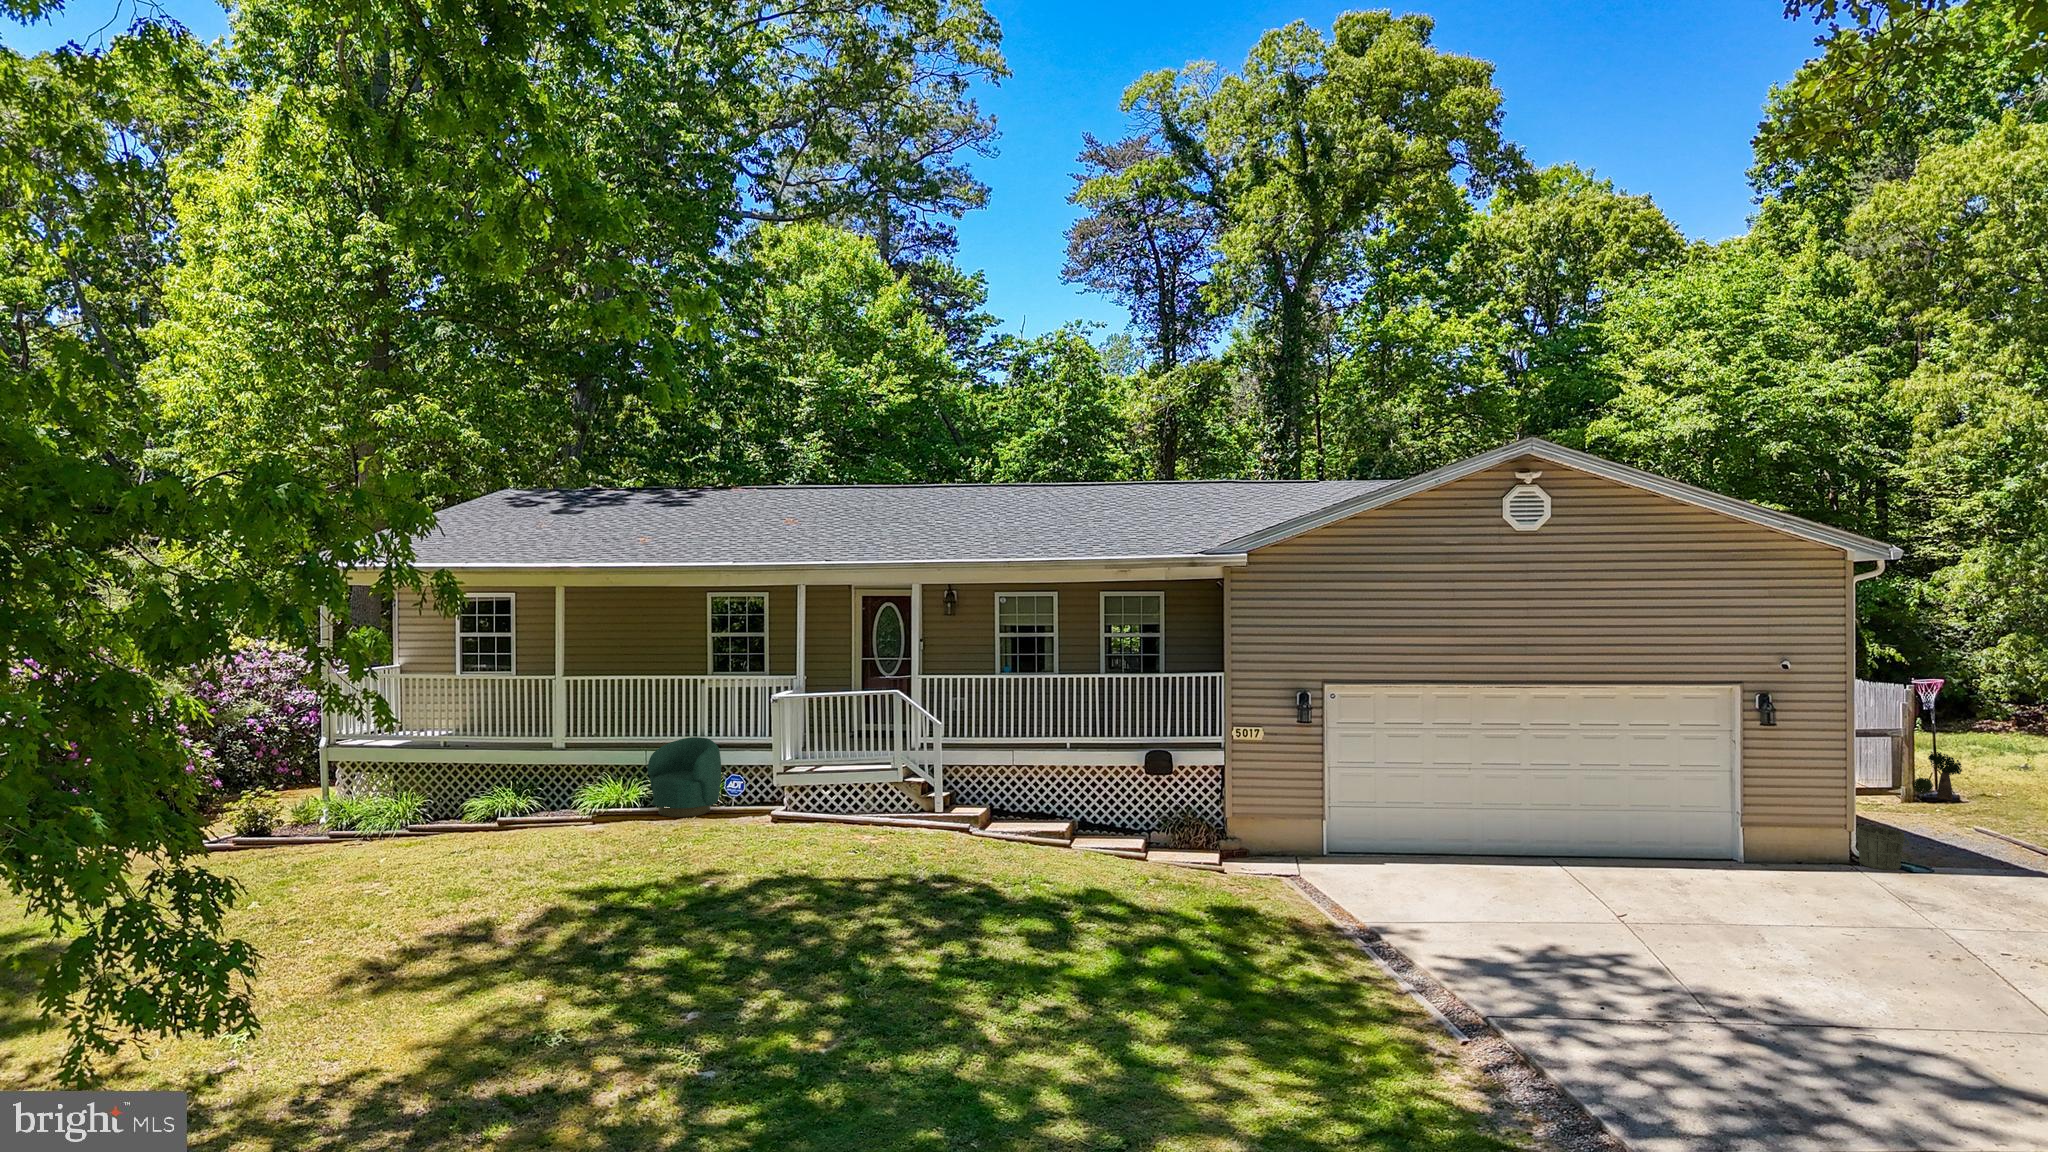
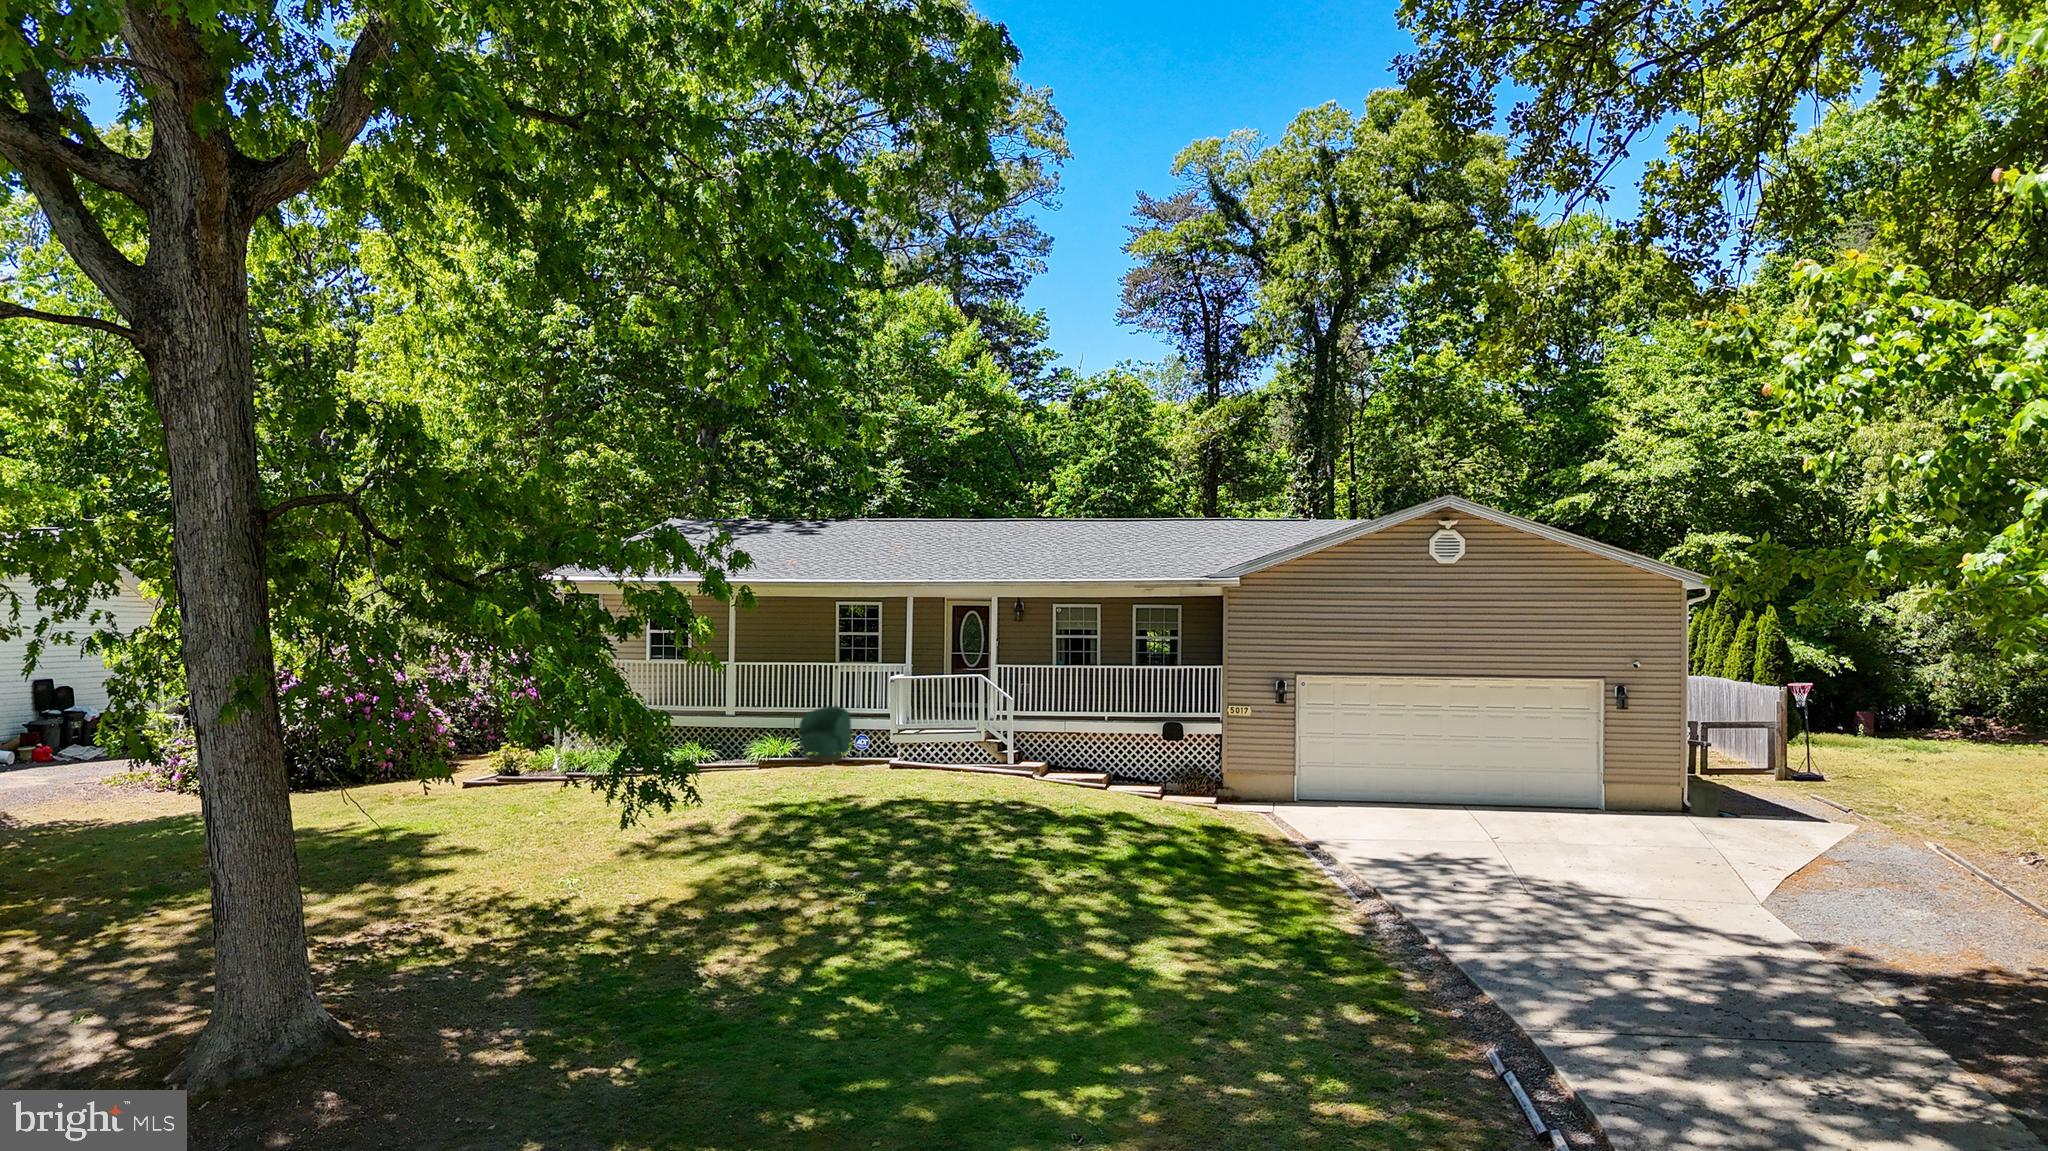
potted plant: present [1913,752,1962,800] -> none [1787,740,1825,778]

